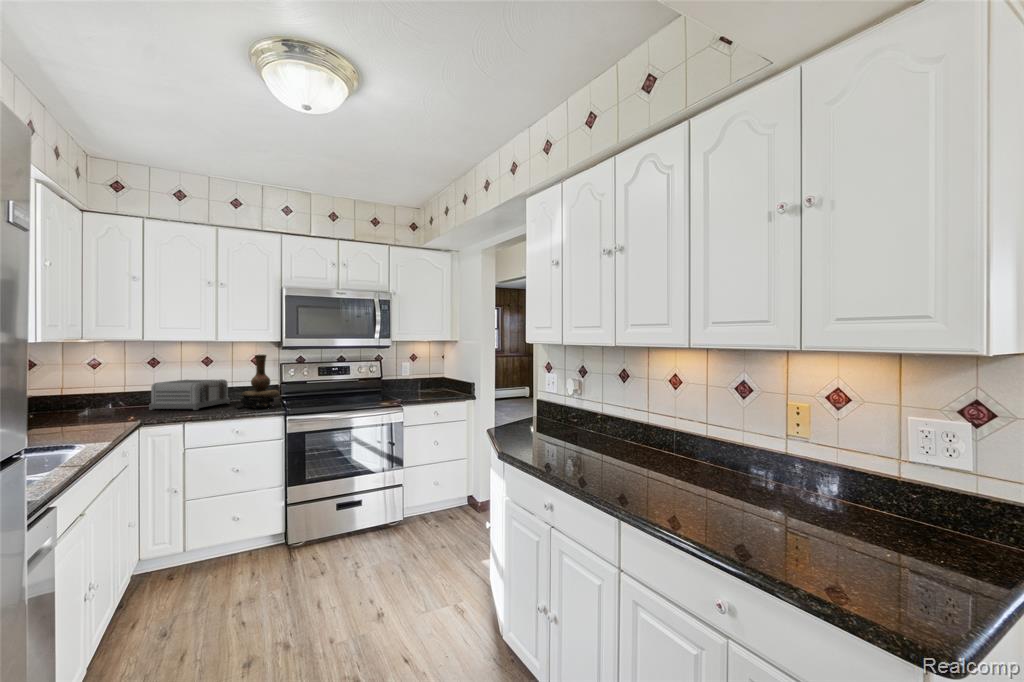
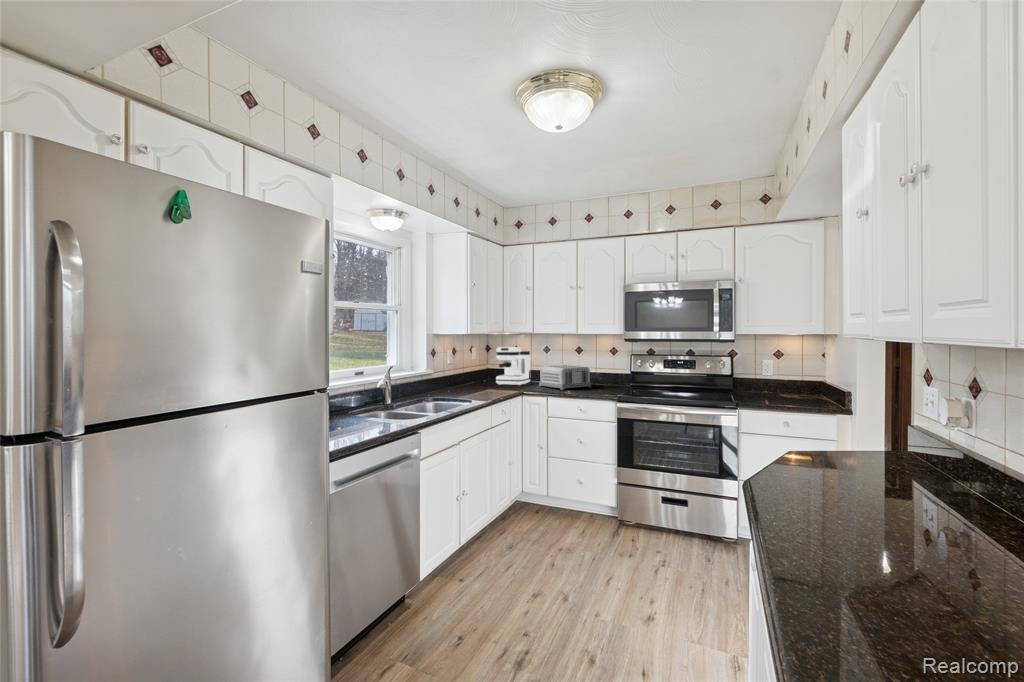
vase: present [235,355,279,409] -> none [588,347,619,395]
coffee maker: none [62,358,124,415] -> present [496,347,530,385]

